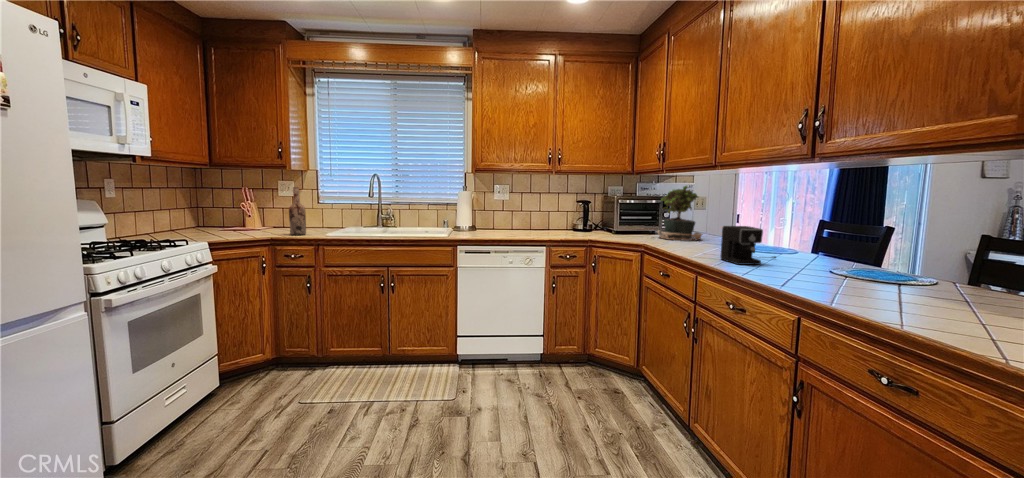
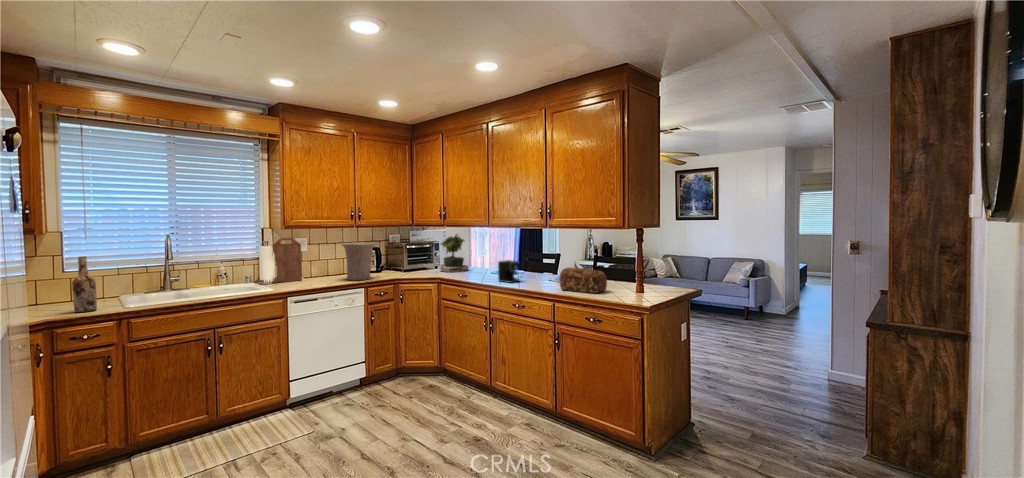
cutting board: none [467,183,494,231] -> present [272,238,302,283]
vase: none [527,191,568,237] -> present [341,243,376,280]
bread loaf: none [829,246,980,316] -> present [560,268,607,293]

